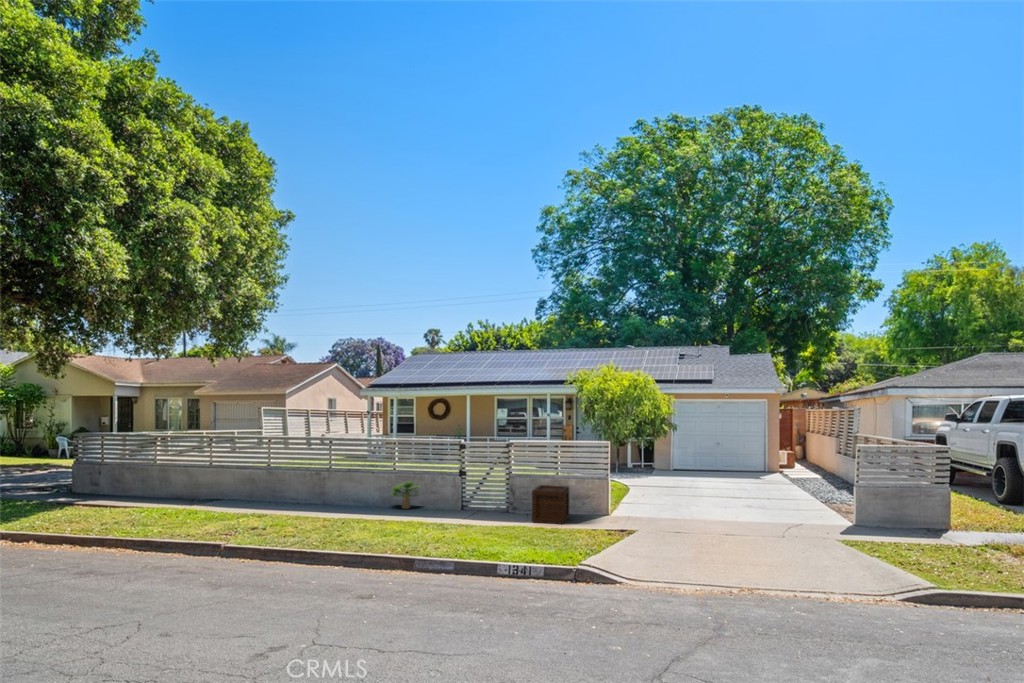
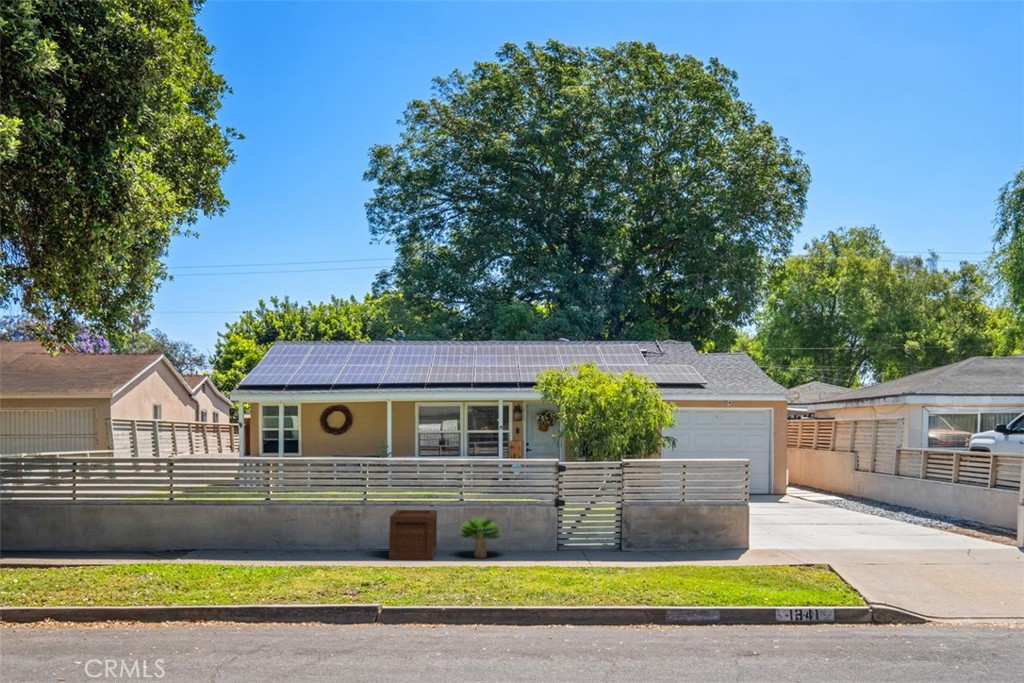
wooden crate: present [532,485,569,524] -> present [389,510,437,560]

